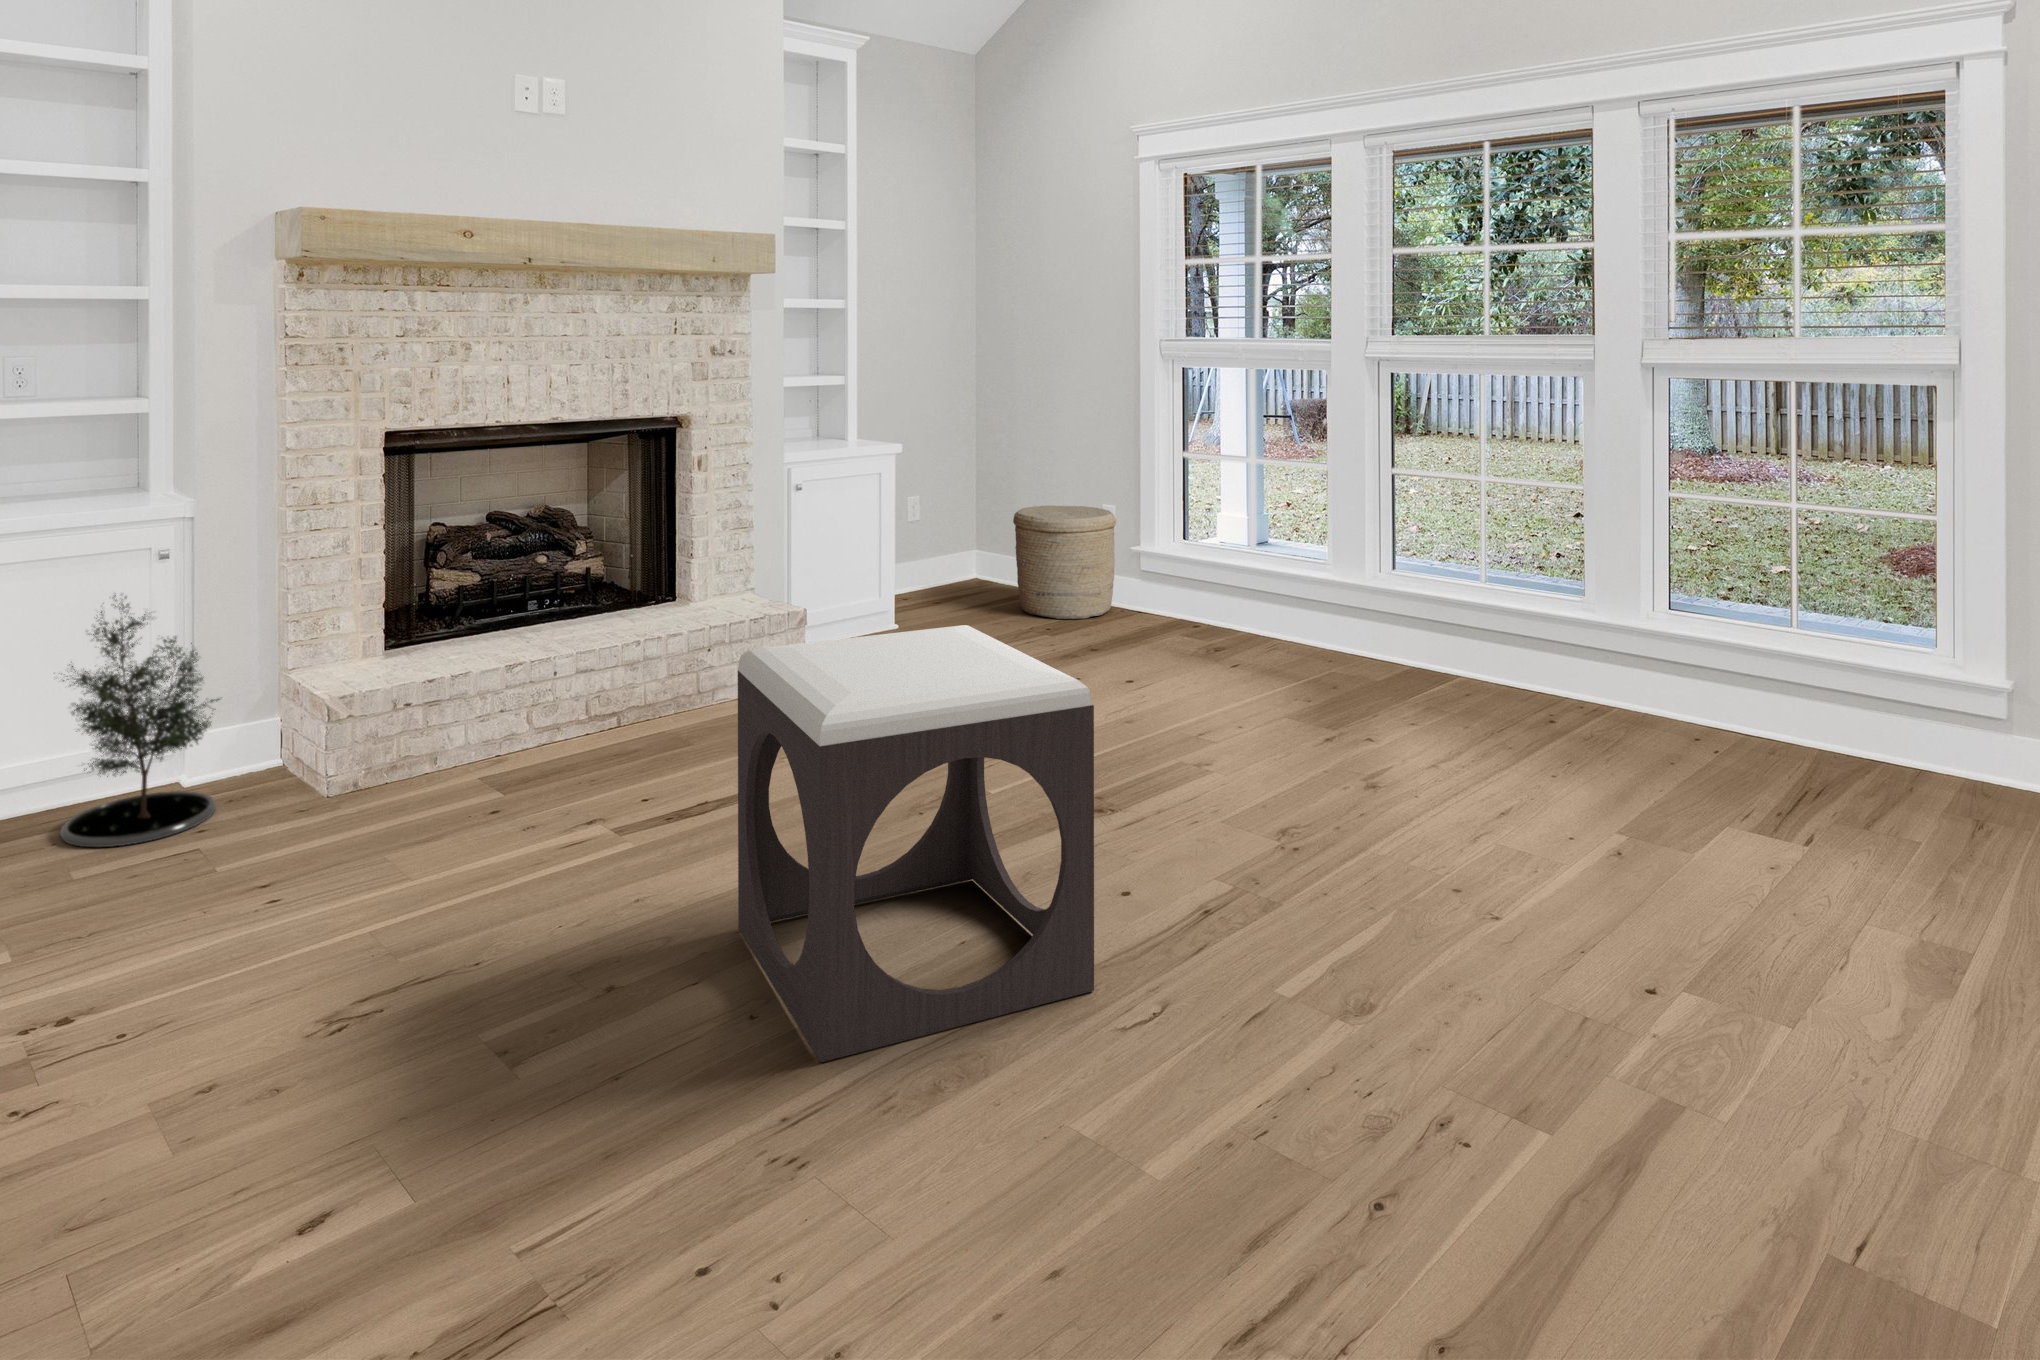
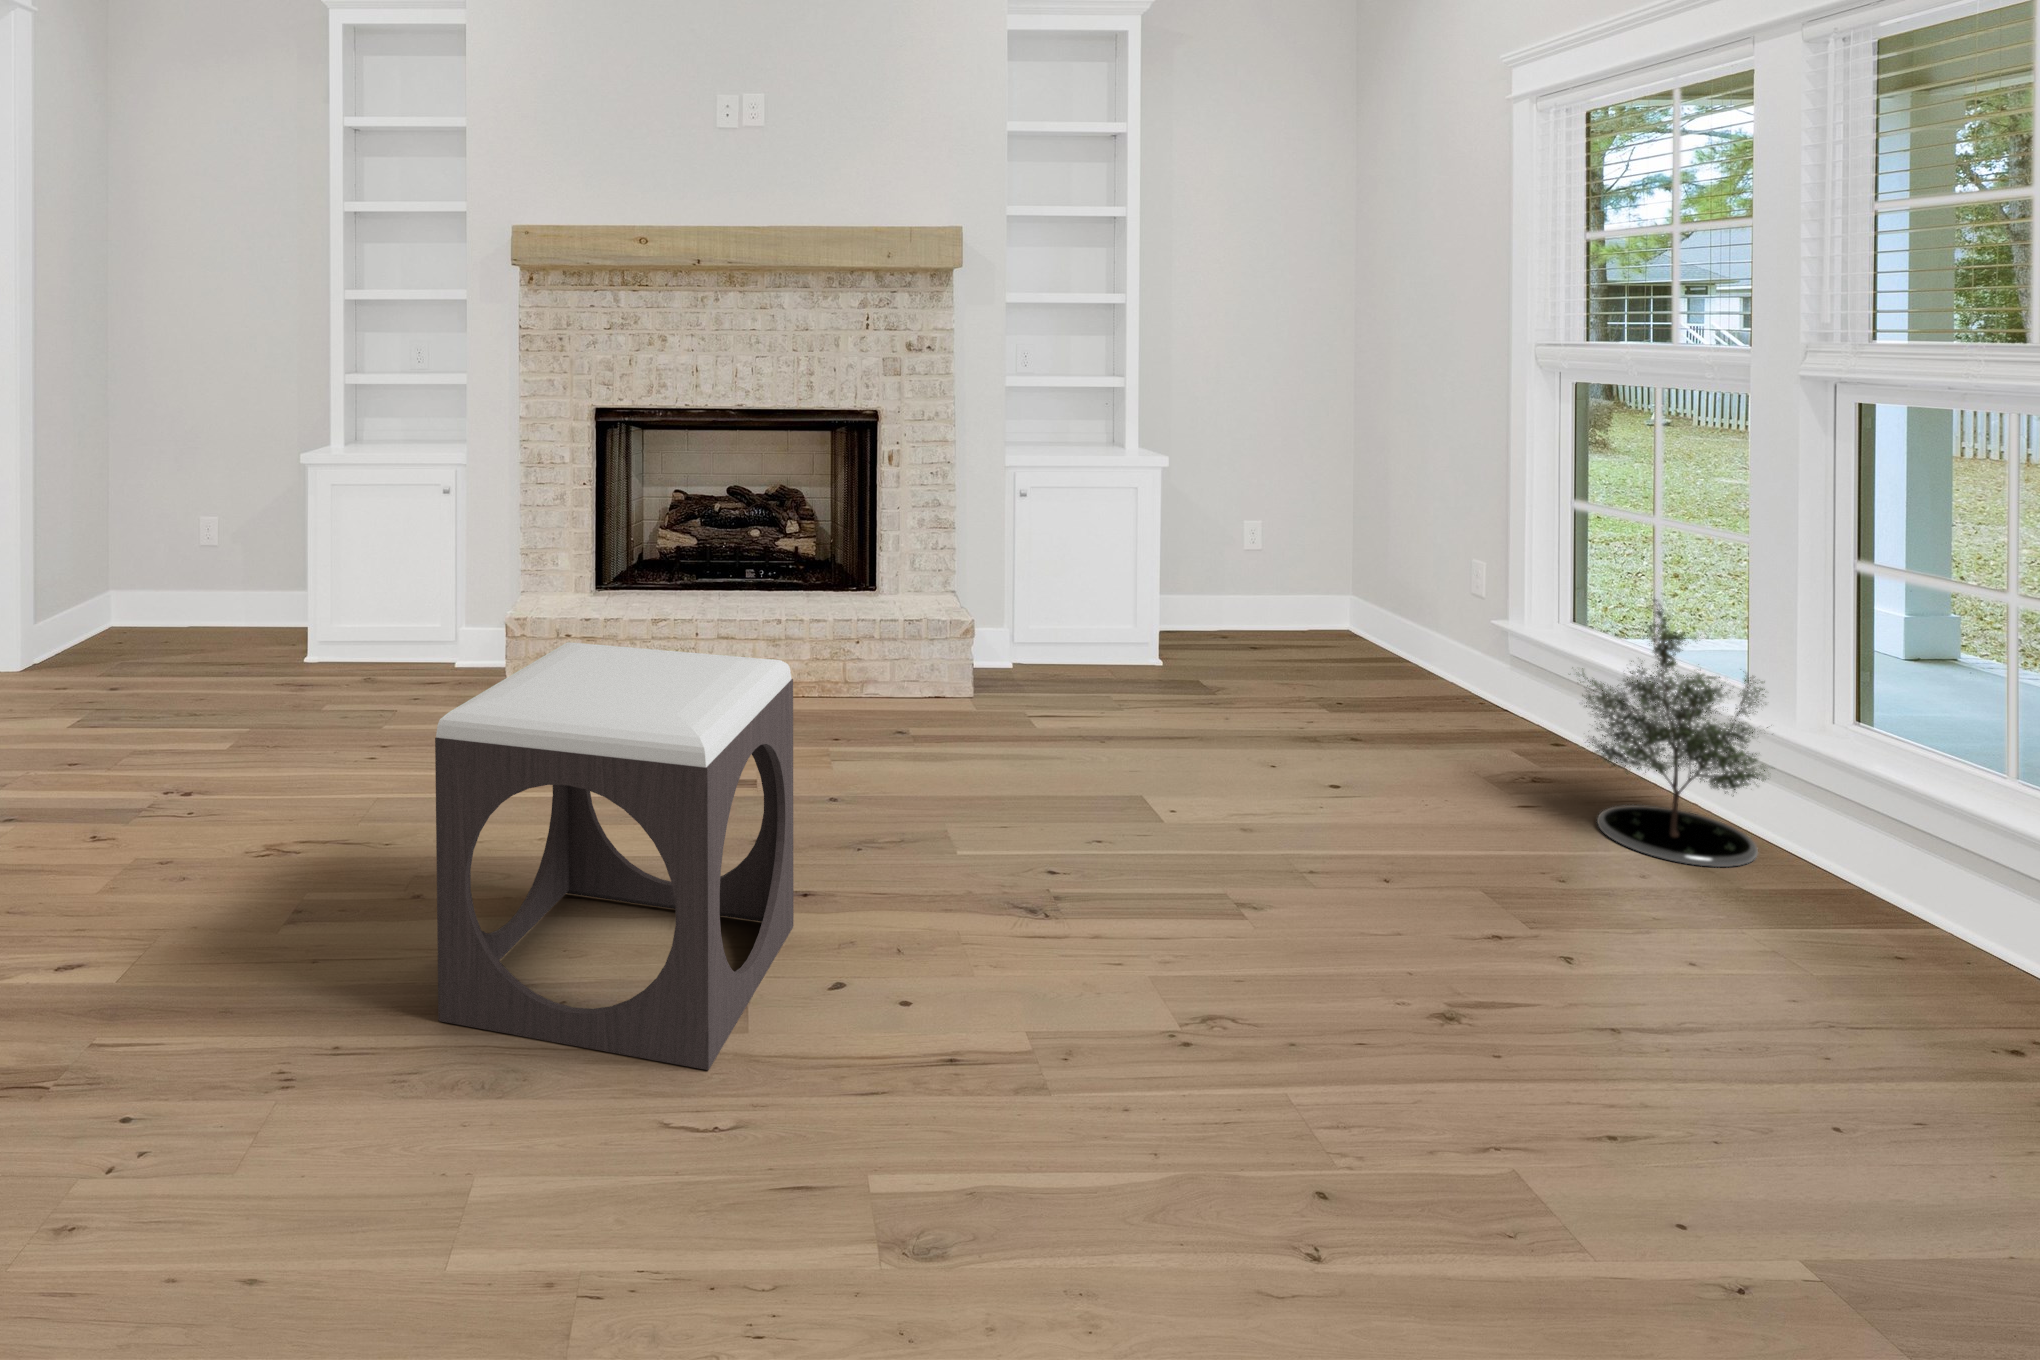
woven basket: present [1013,506,1116,619] -> none [1325,543,1468,693]
potted tree: present [60,595,220,847] -> present [1576,599,1768,867]

